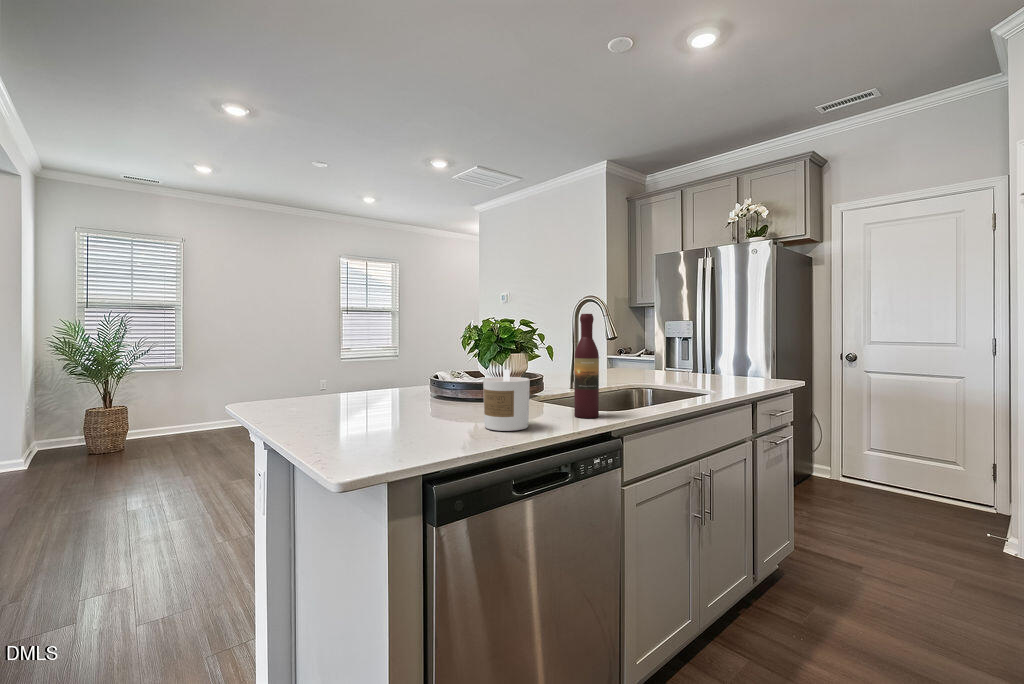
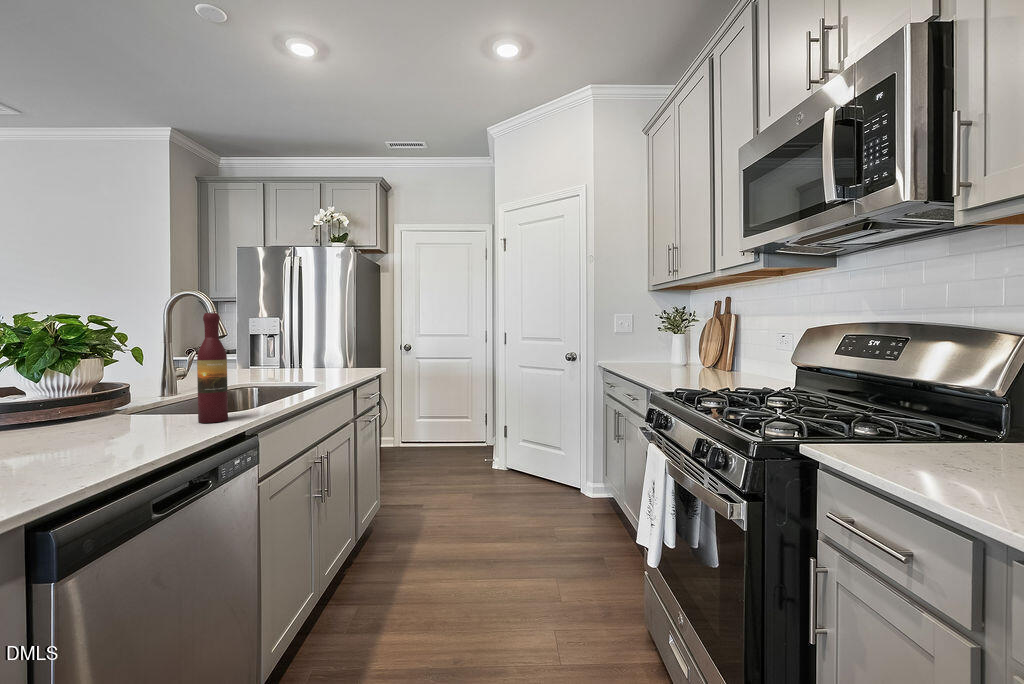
candle: present [483,370,530,431] -> none [80,378,151,452]

